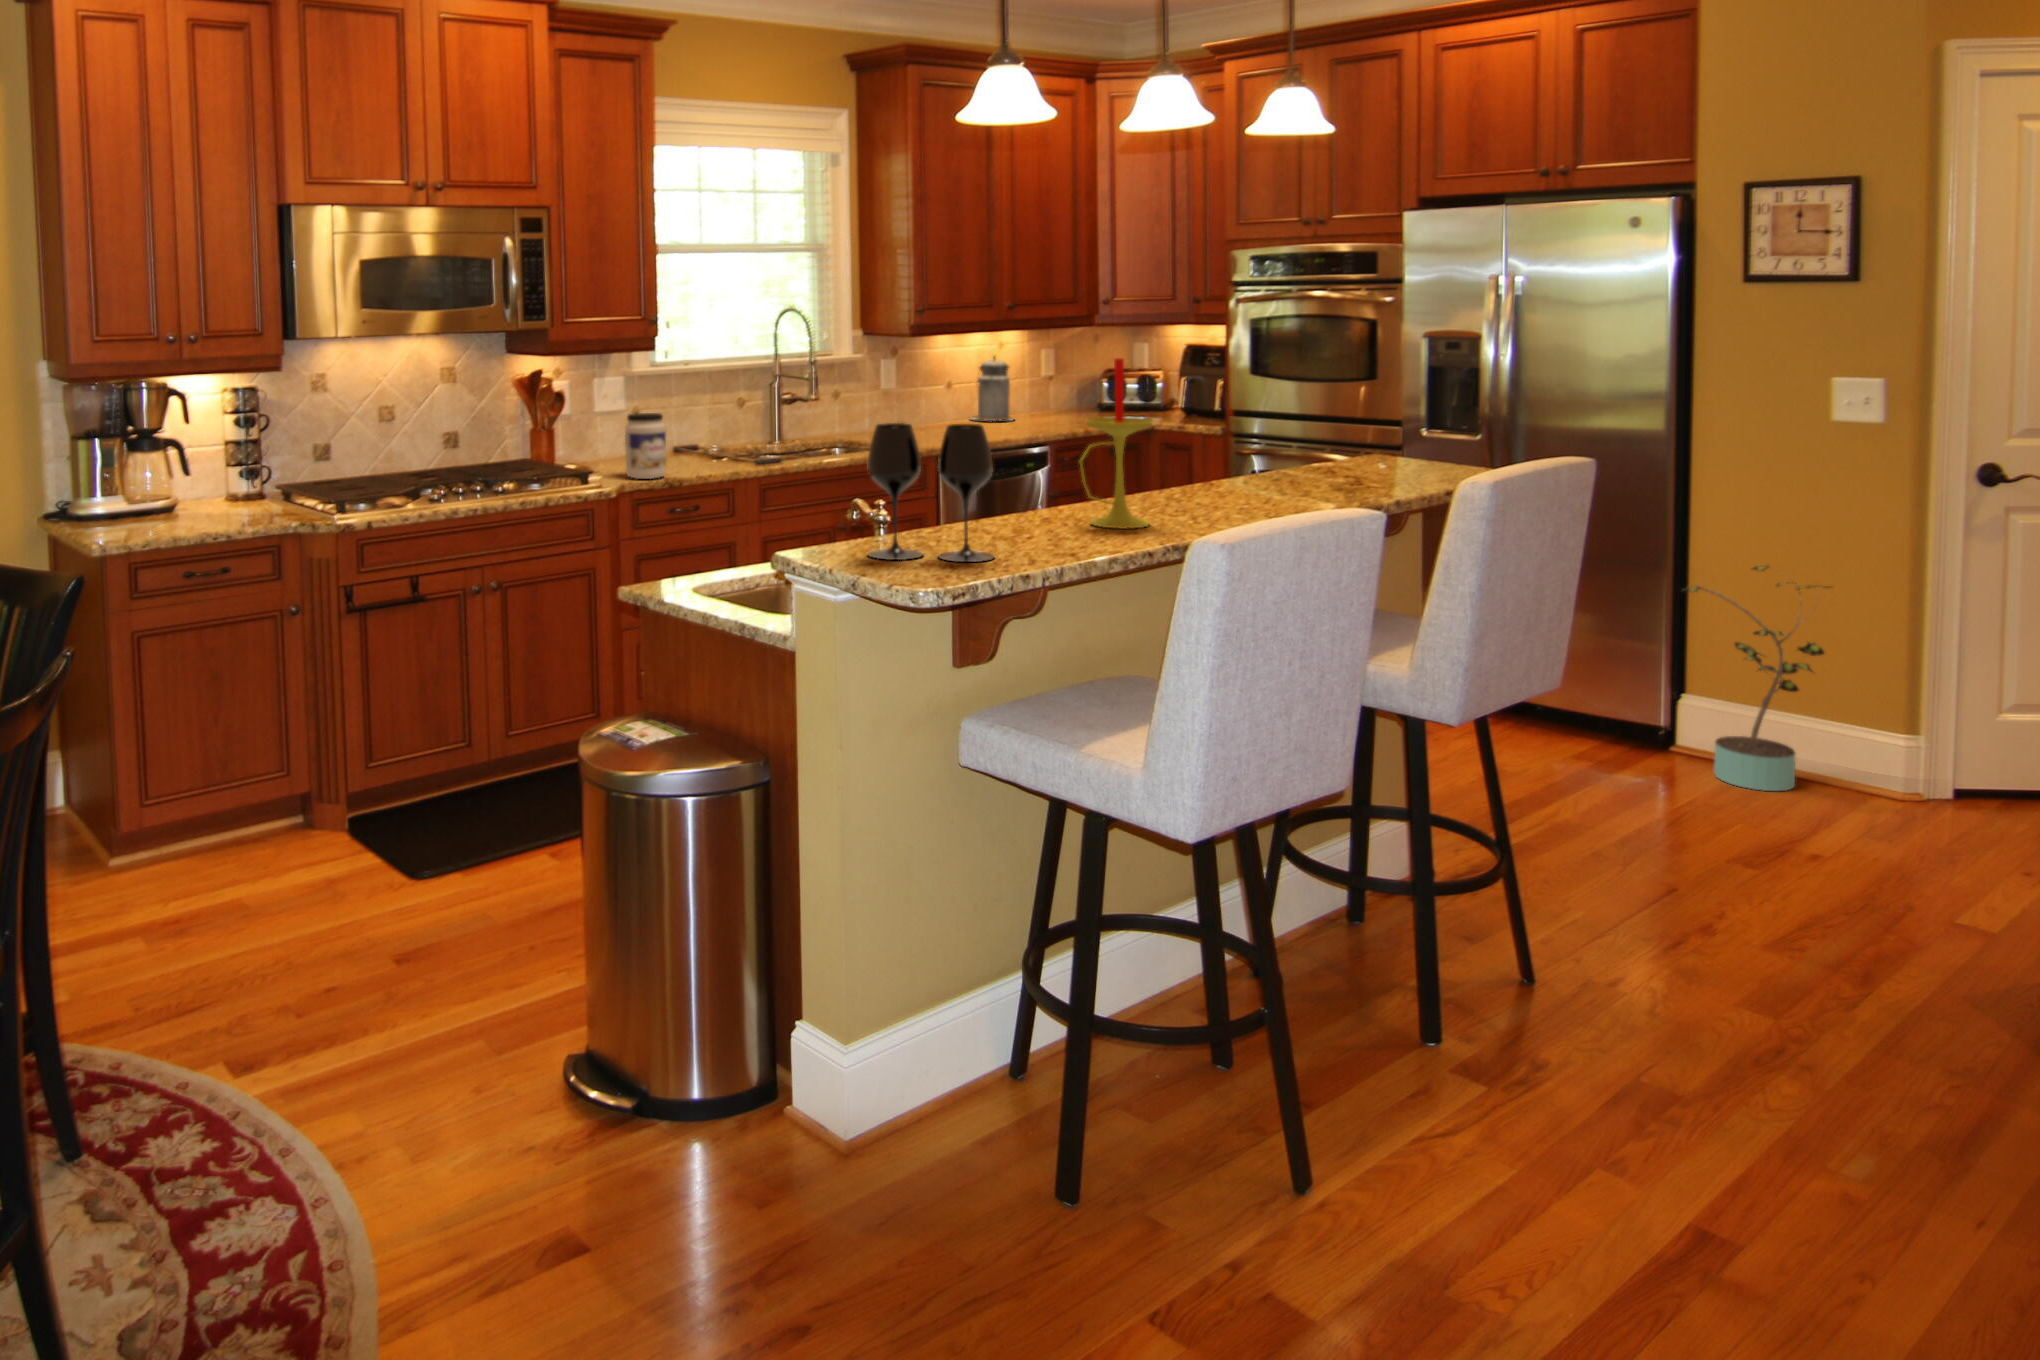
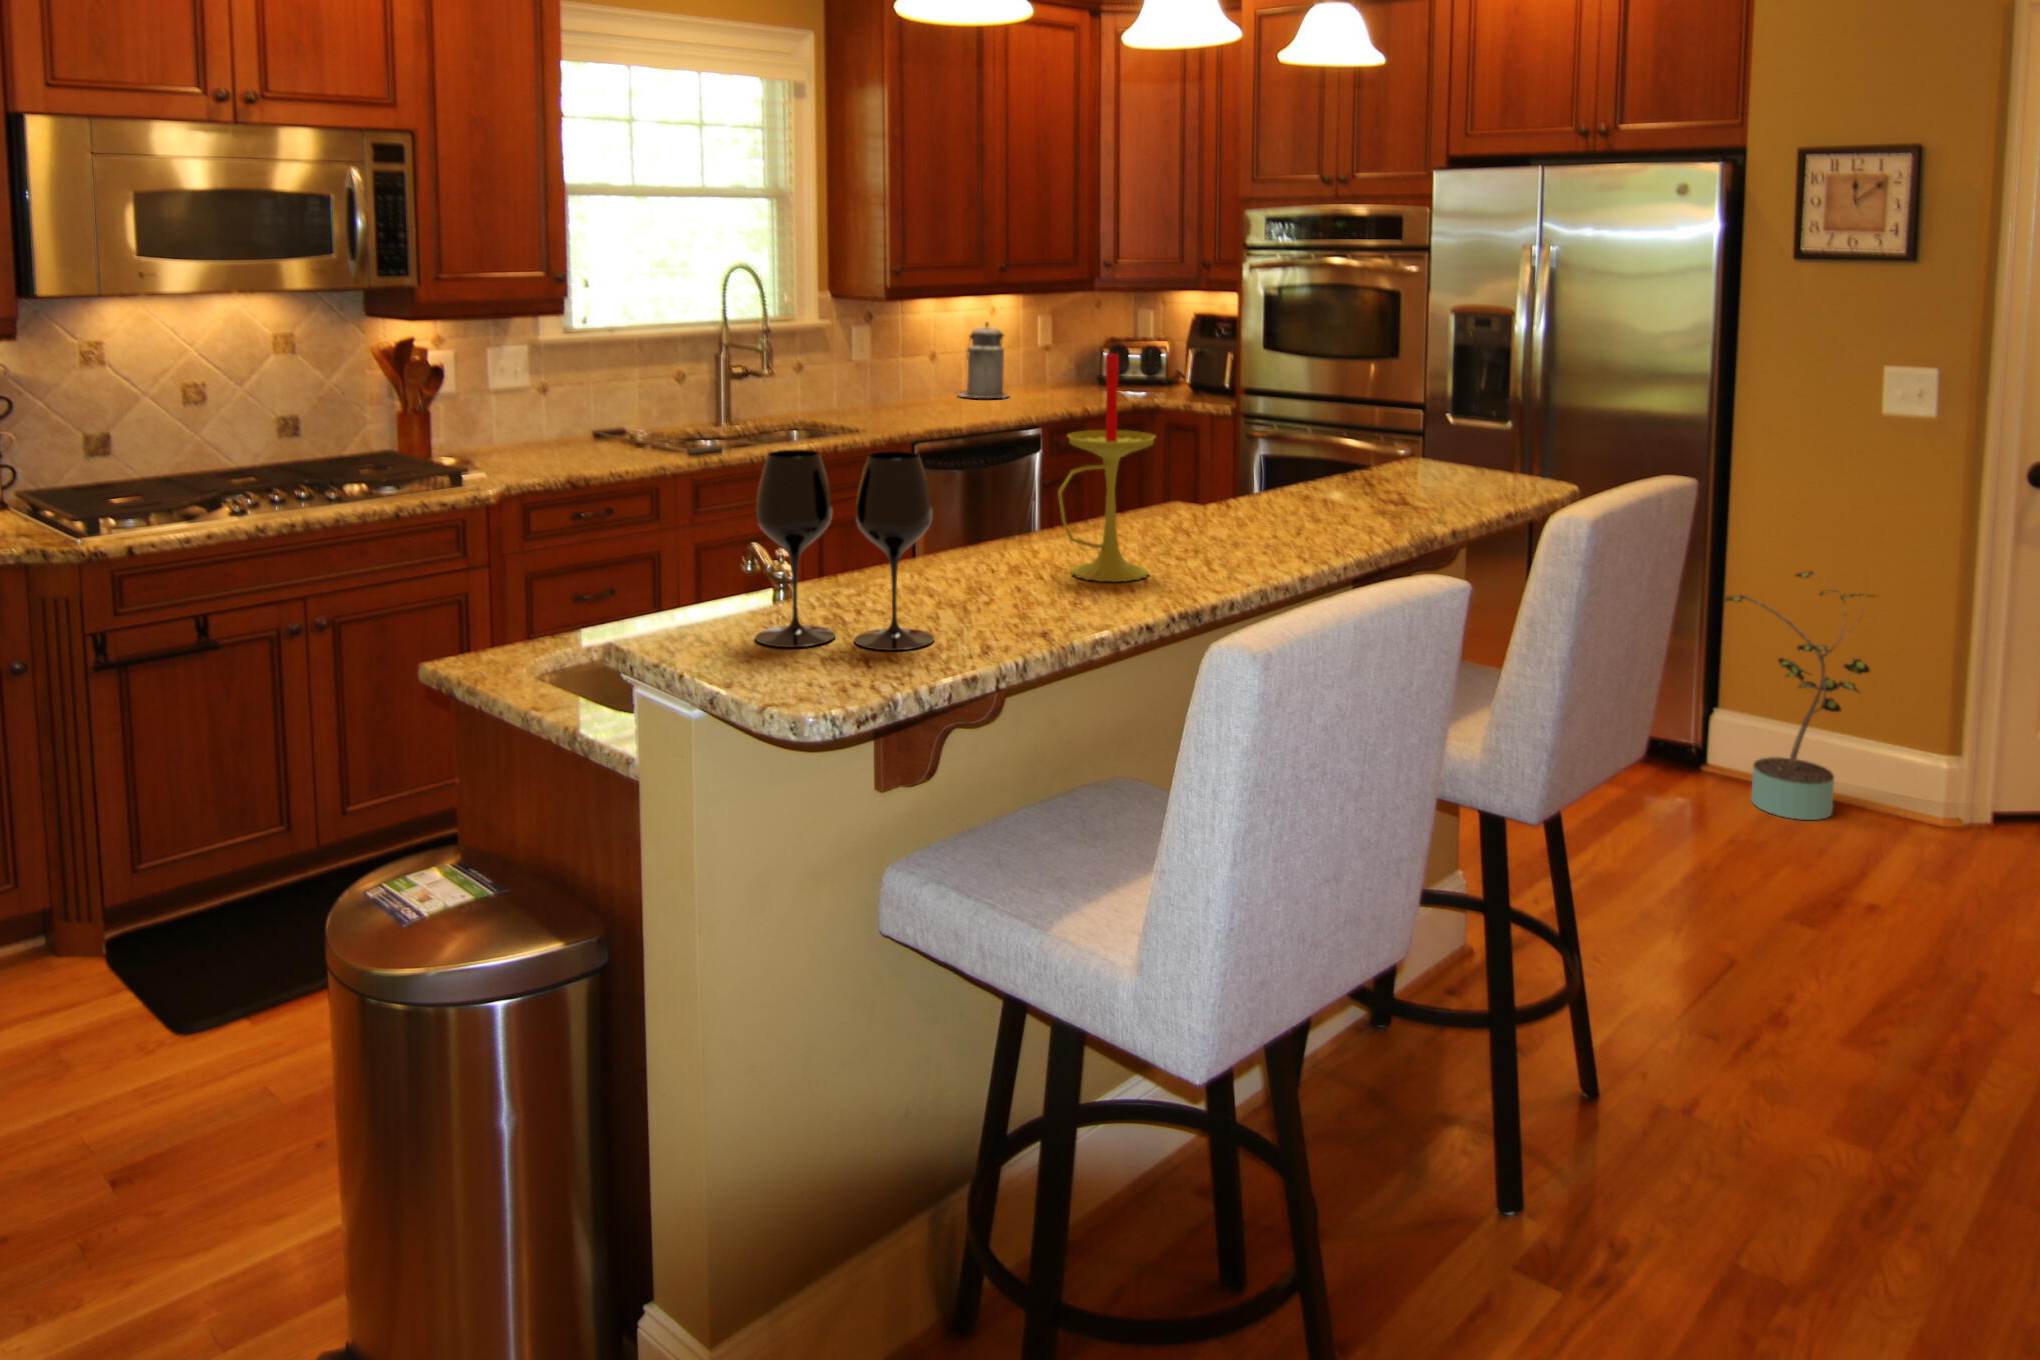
jar: present [625,413,666,479] -> none [515,395,569,479]

